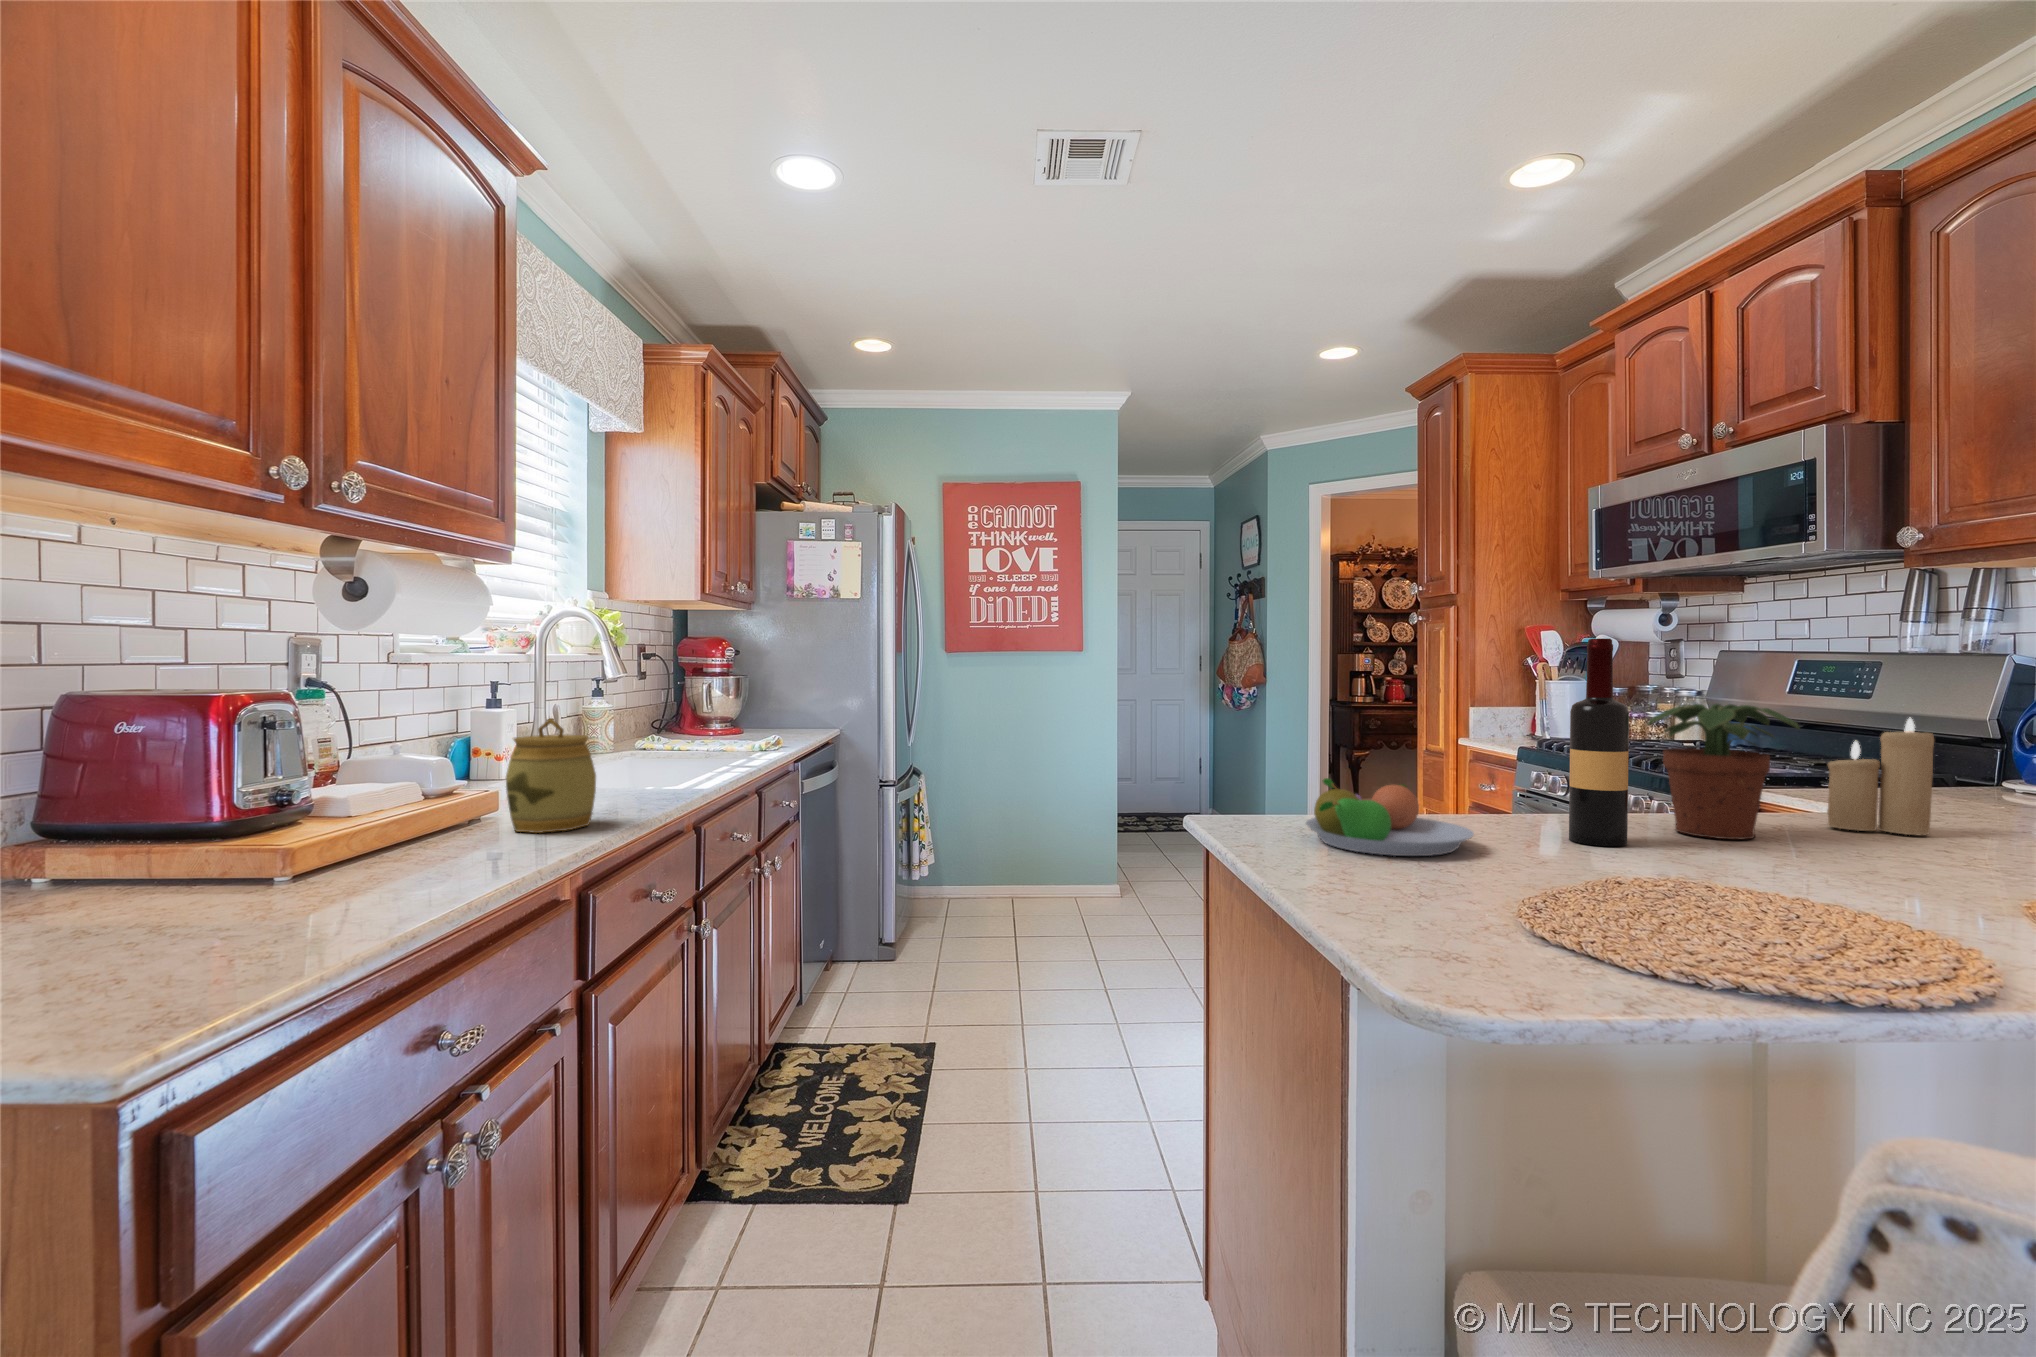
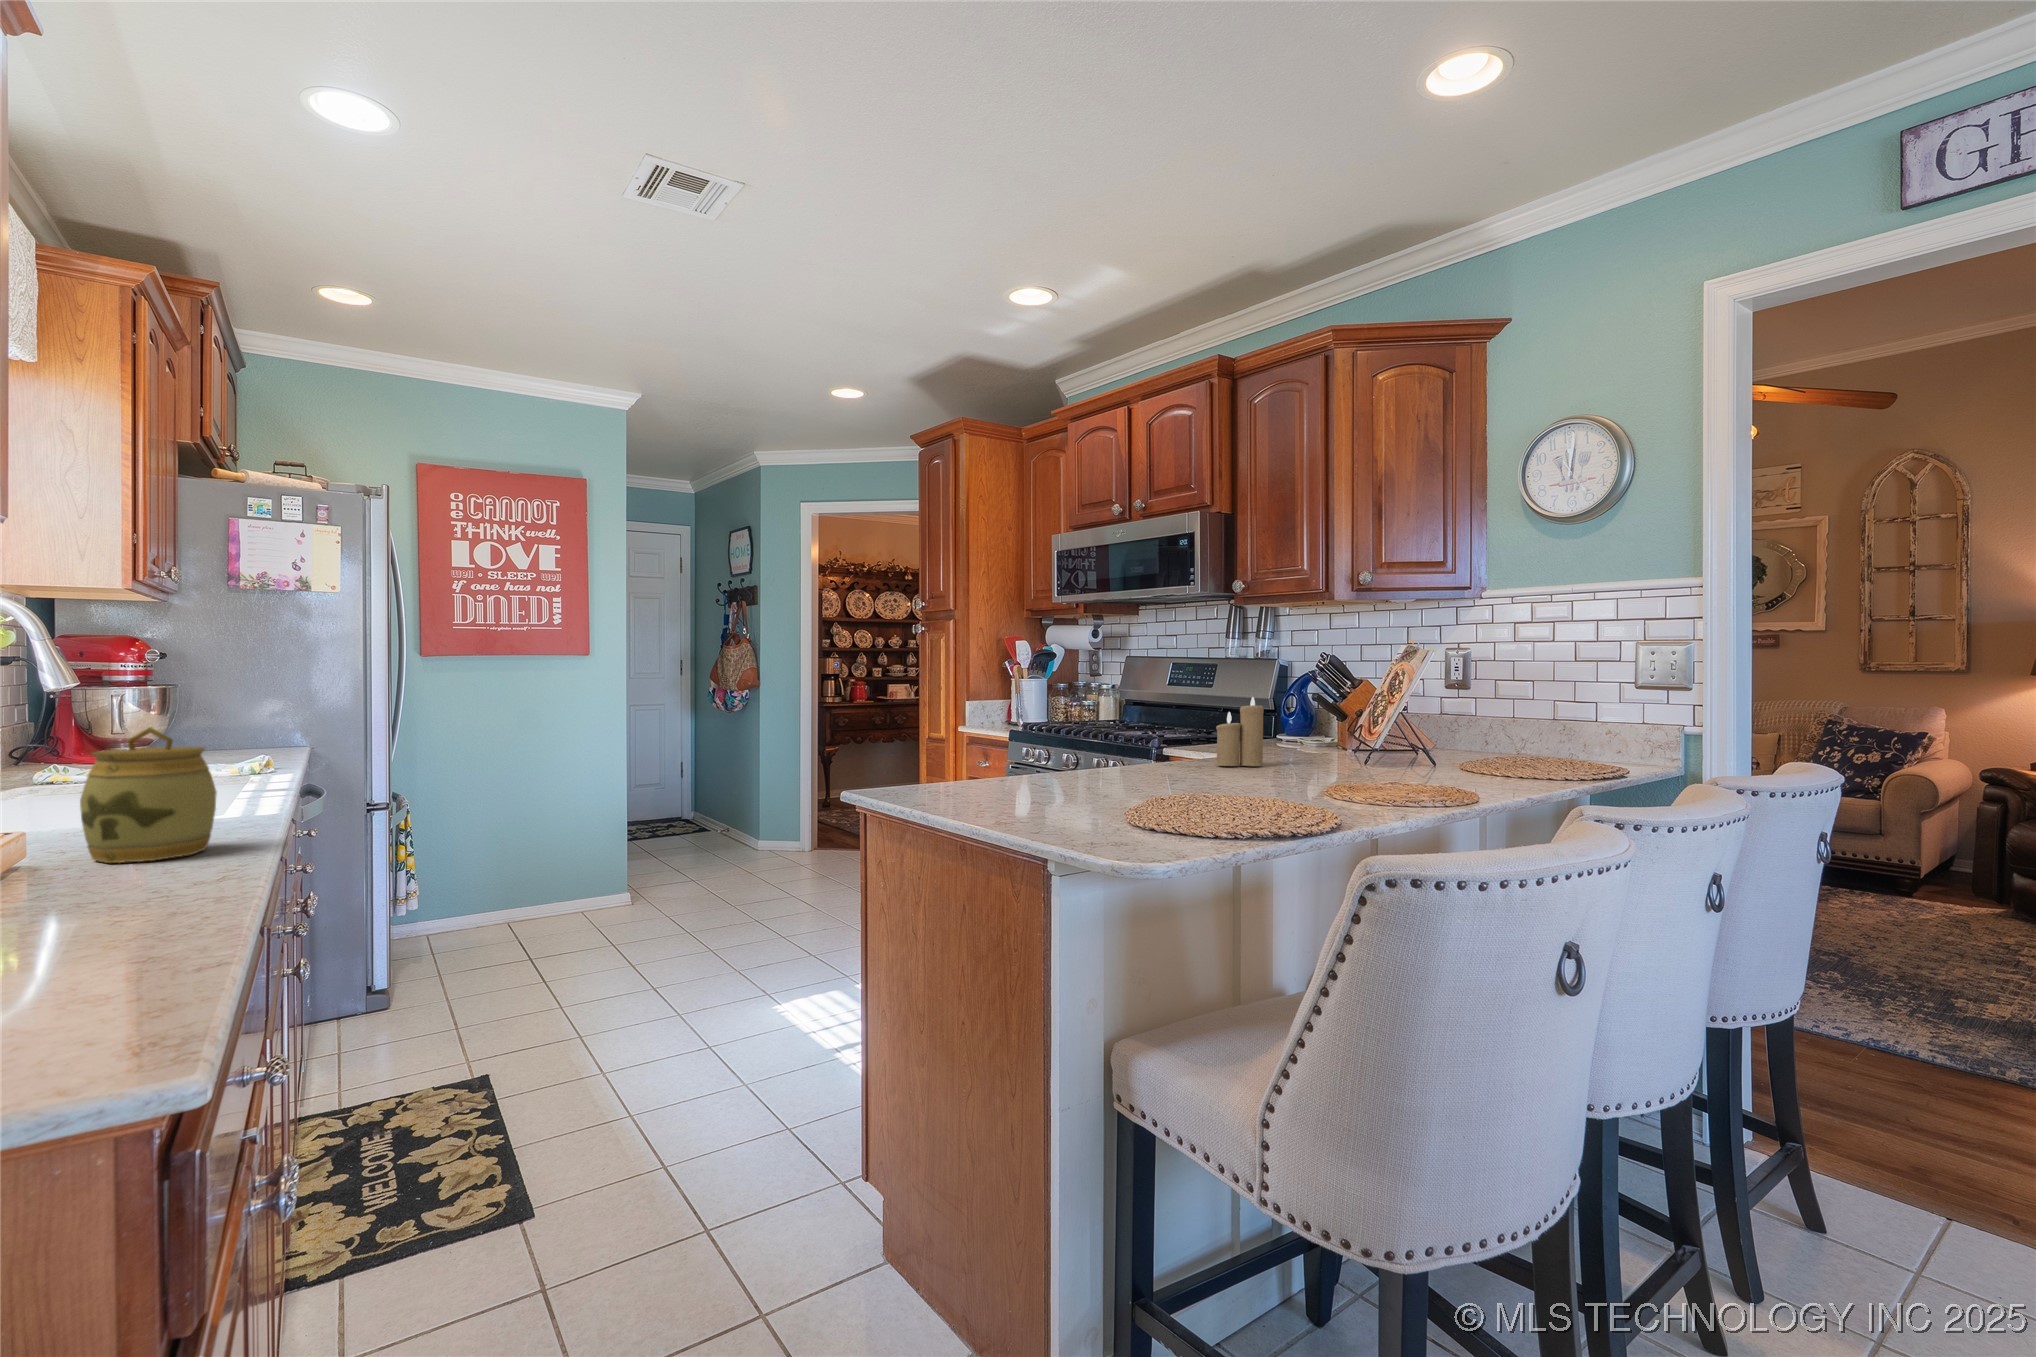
wine bottle: present [1569,639,1629,846] -> none [1099,648,1132,784]
potted plant: present [1648,704,1799,840] -> none [1135,690,1210,775]
fruit bowl: present [1306,778,1474,856] -> none [943,749,1056,799]

